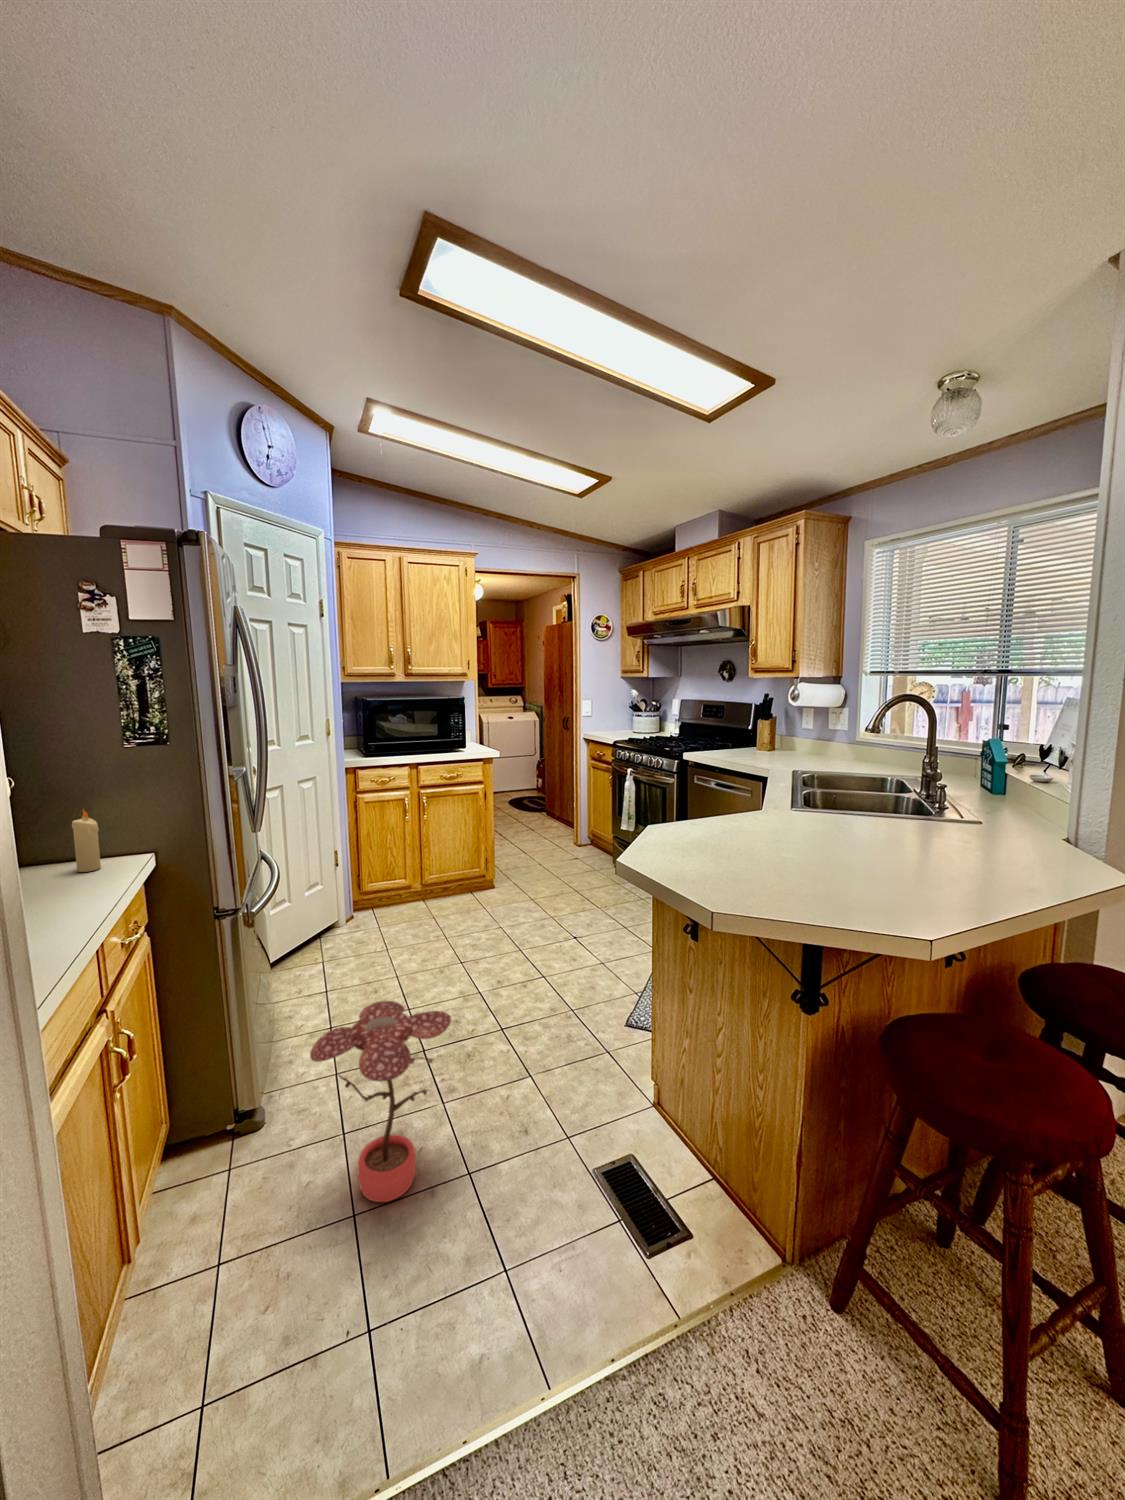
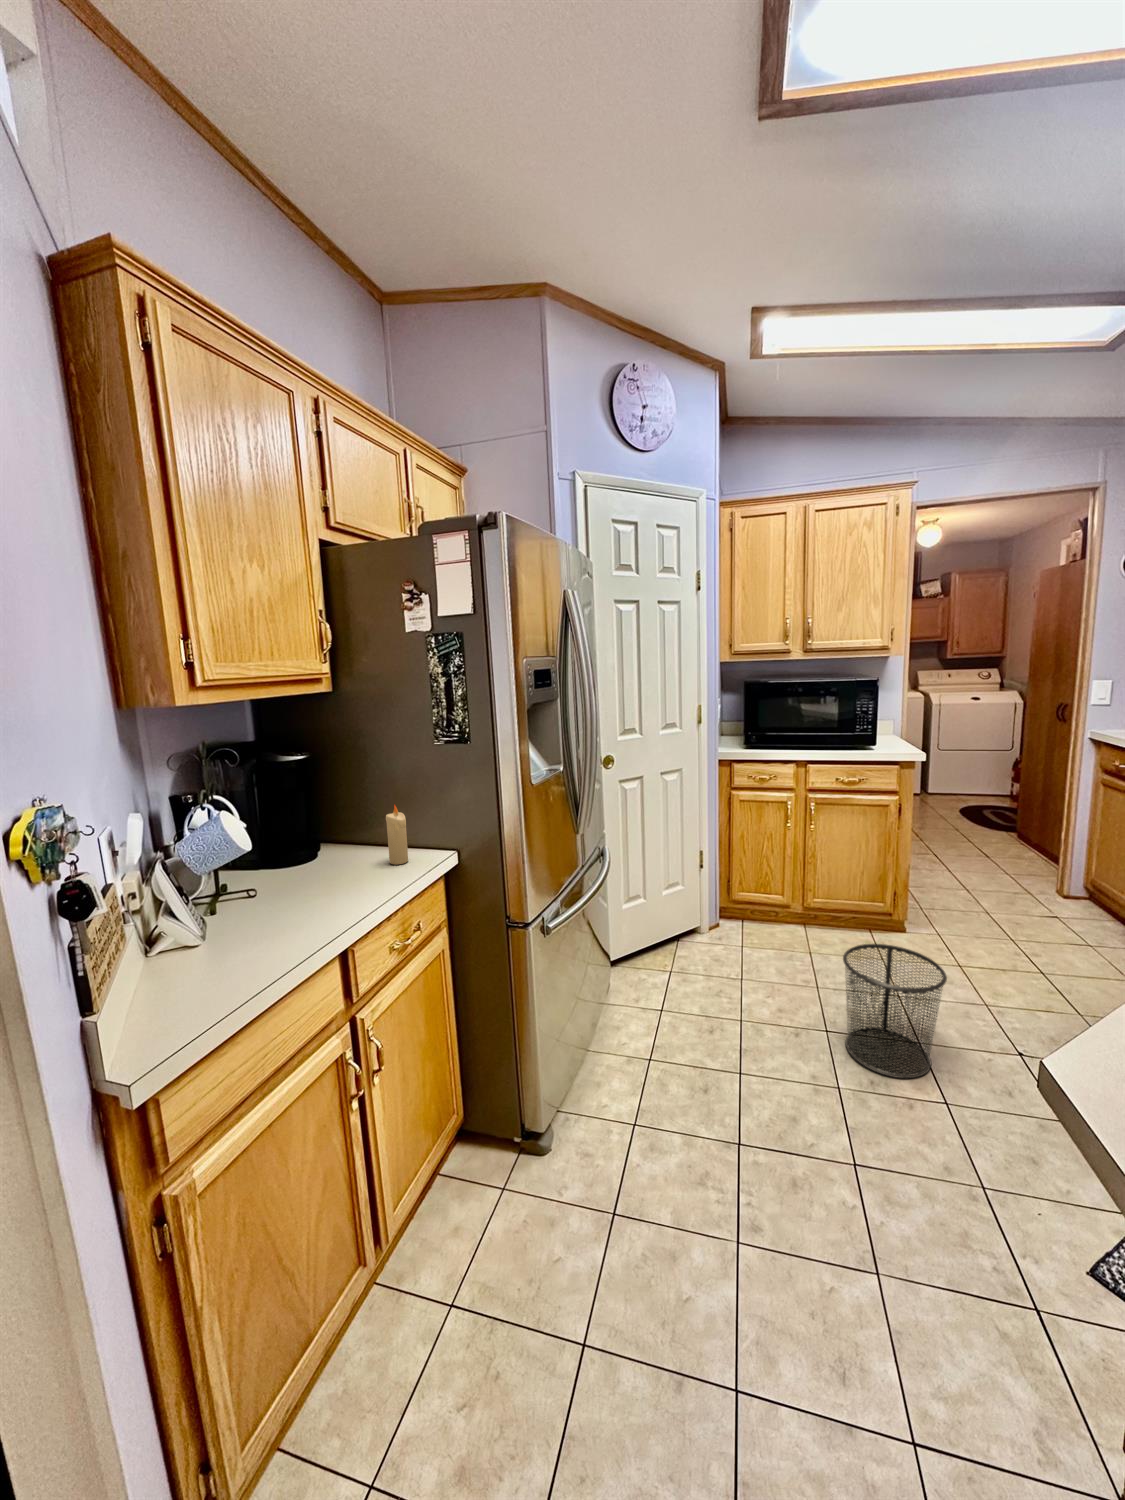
waste bin: none [470,886,537,977] -> present [843,944,947,1078]
potted plant: present [310,1001,451,1202] -> none [551,1086,730,1356]

